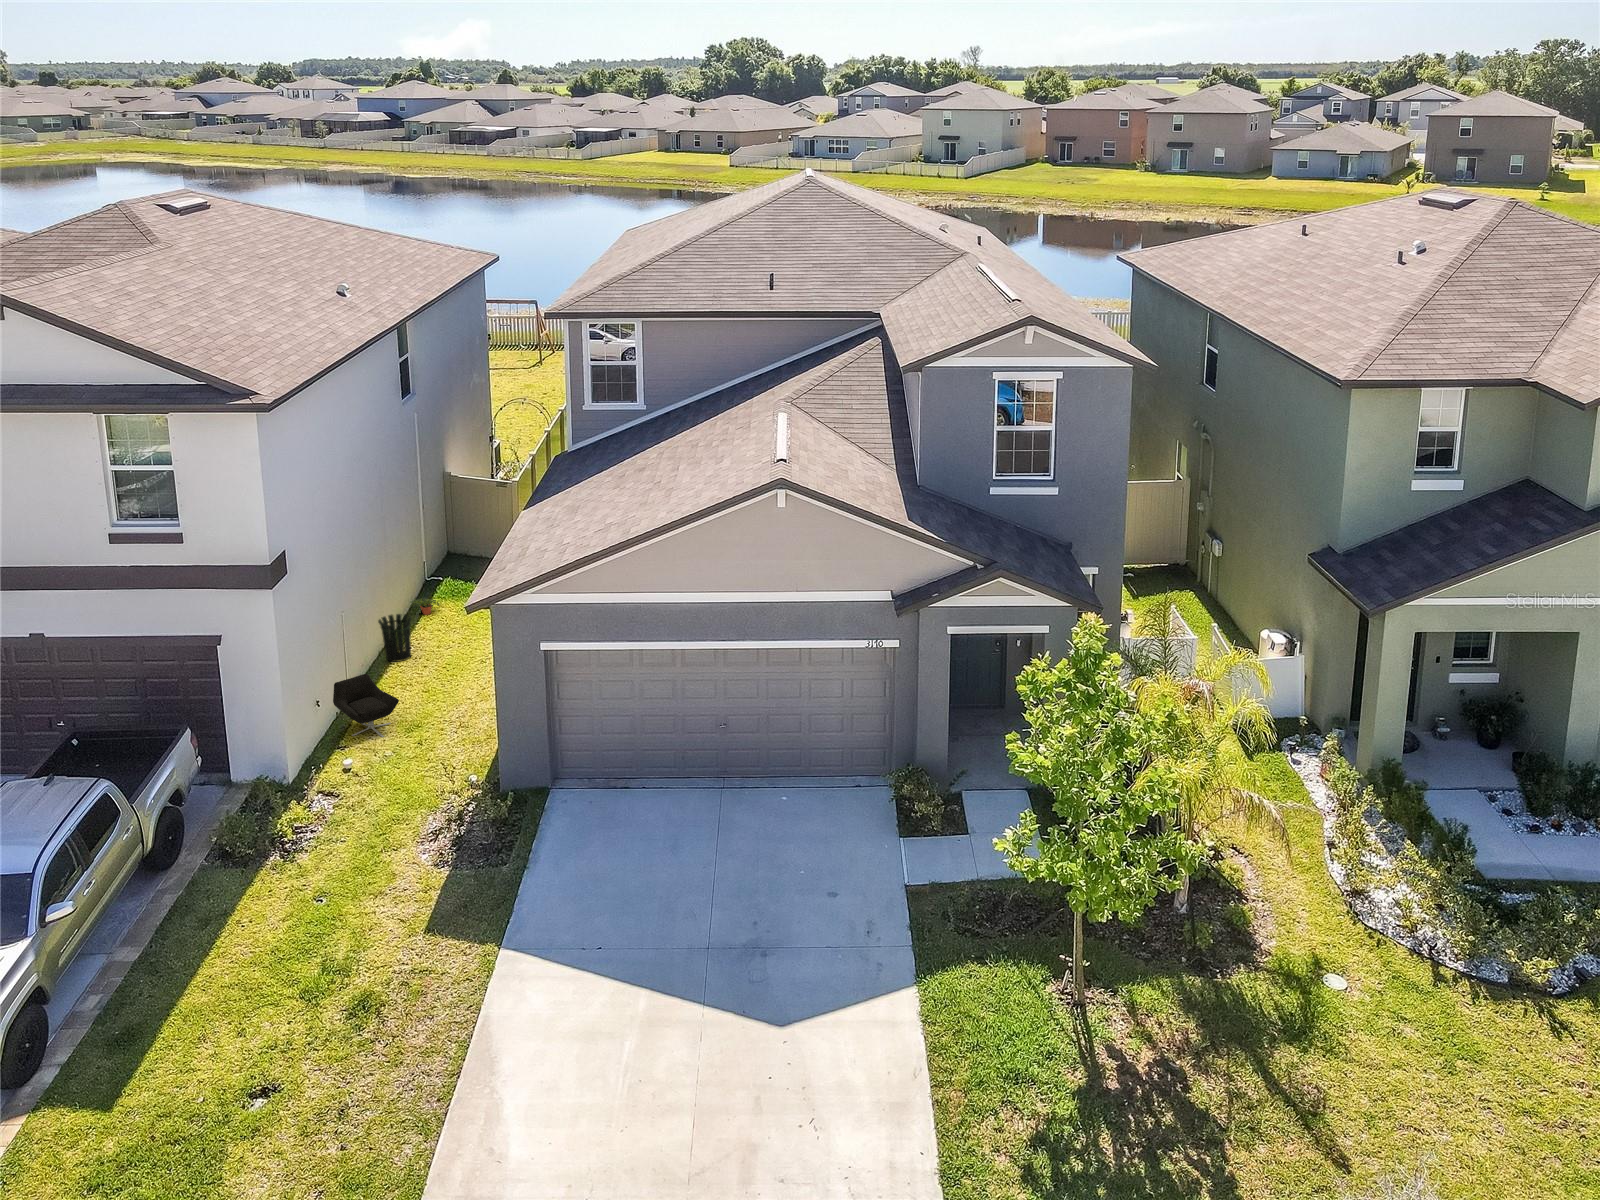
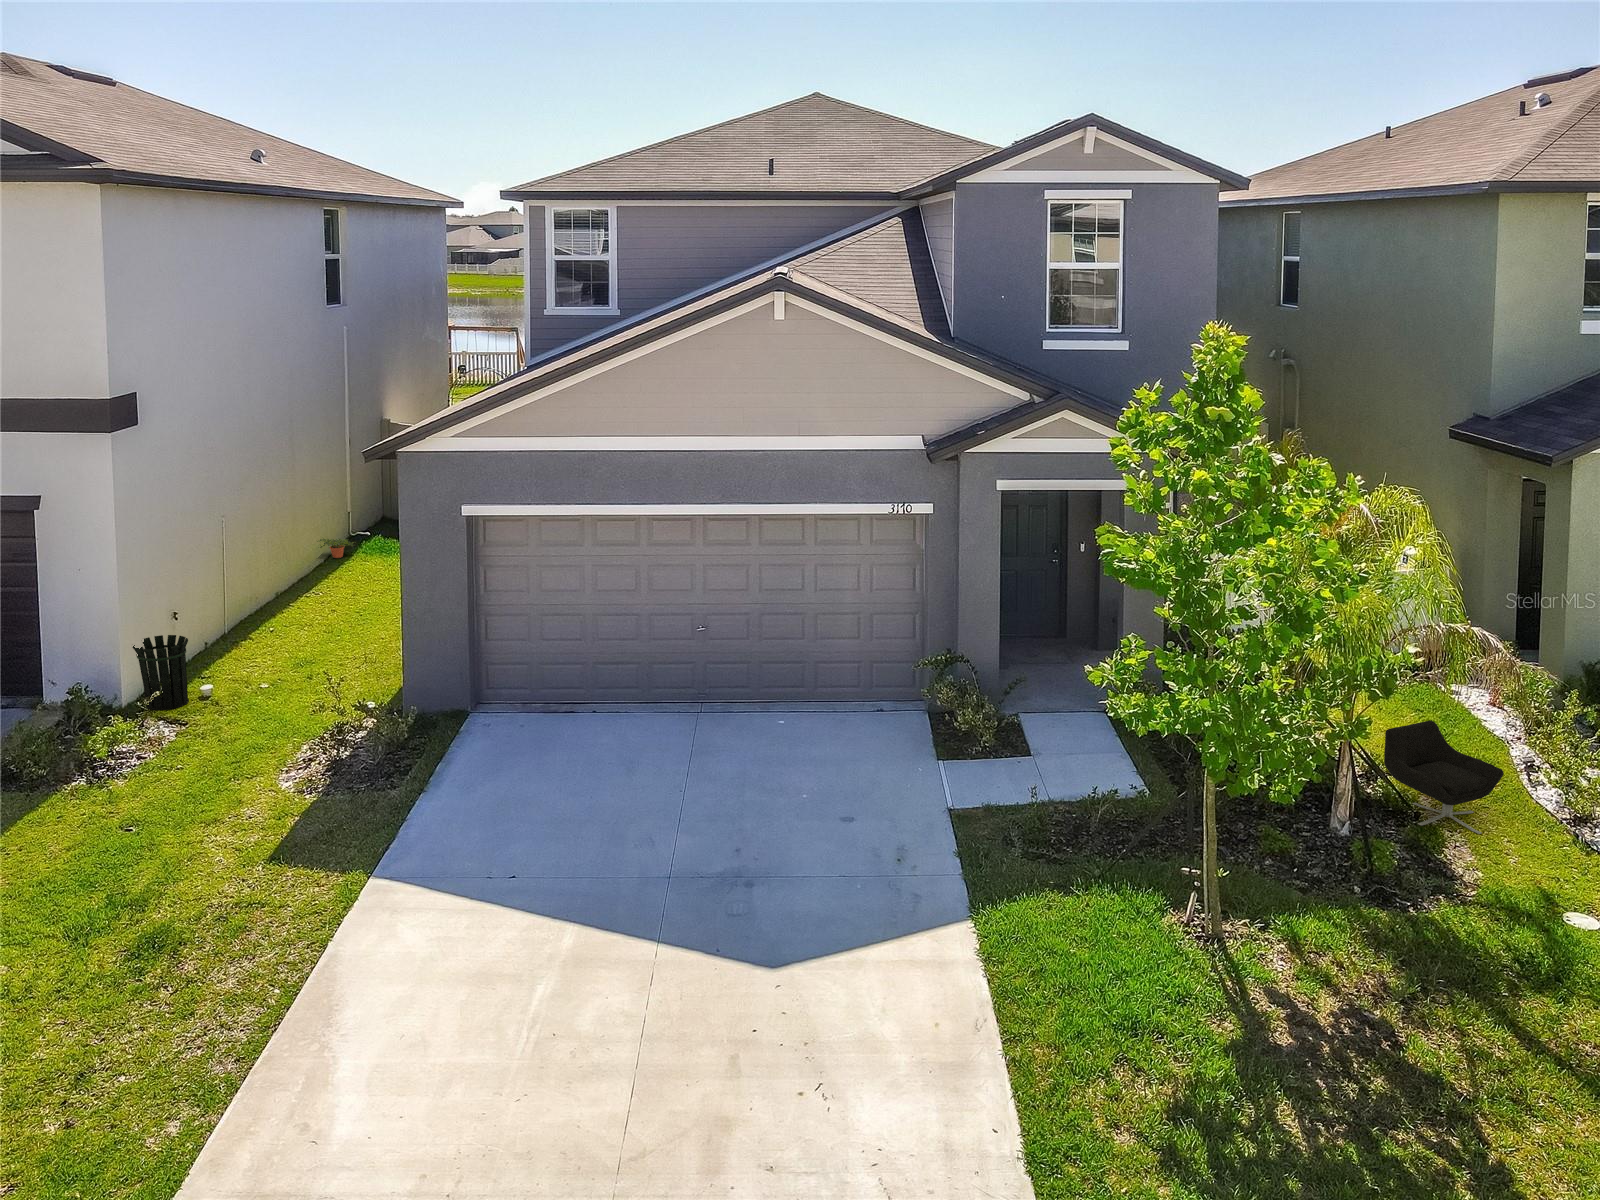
waste bin: present [378,614,411,662] -> present [133,635,189,710]
lounge chair: present [333,674,399,737] -> present [1384,721,1504,834]

